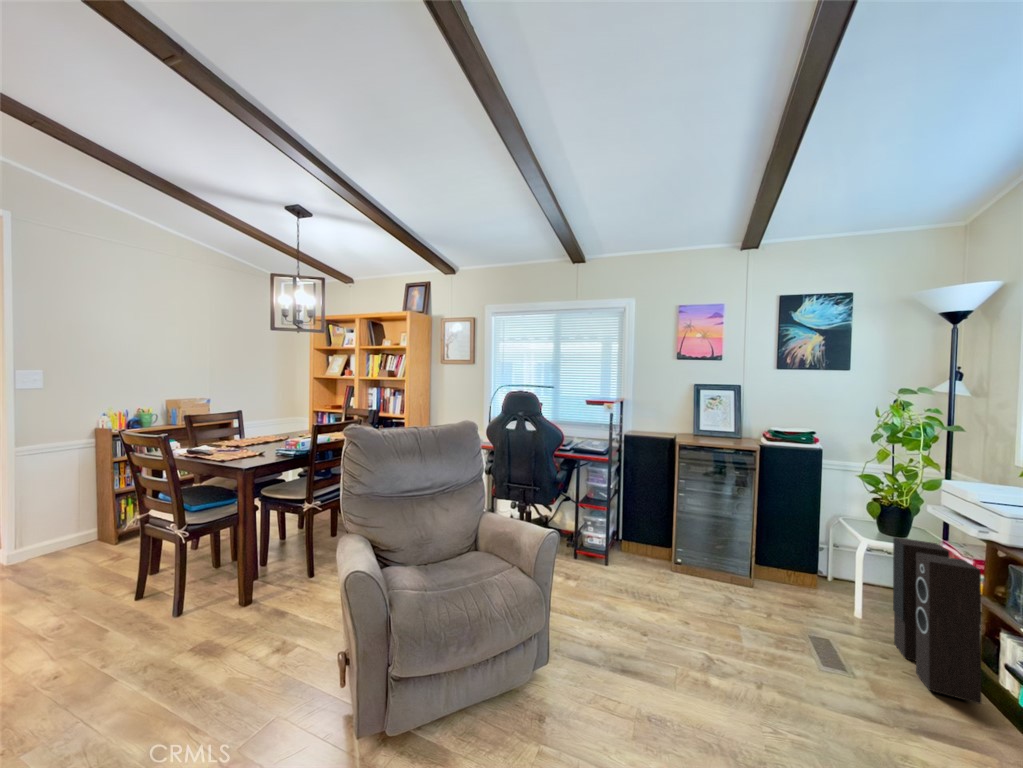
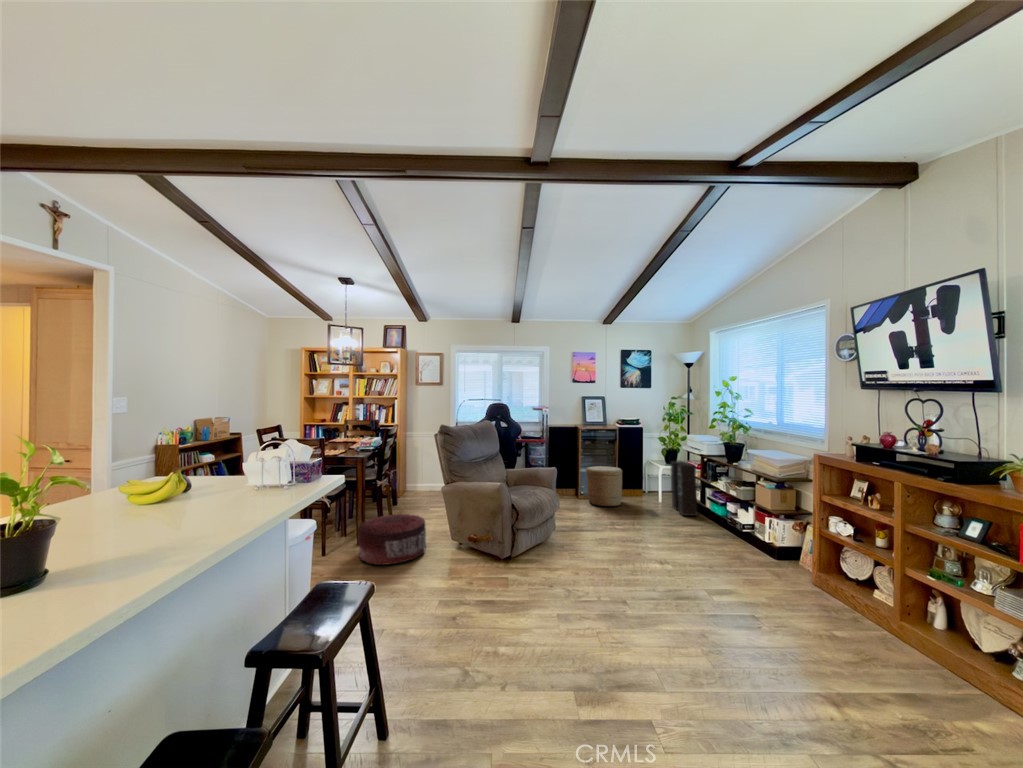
woven basket: none [685,517,765,610] -> present [586,466,622,506]
pouf: none [166,572,313,693] -> present [358,514,426,565]

